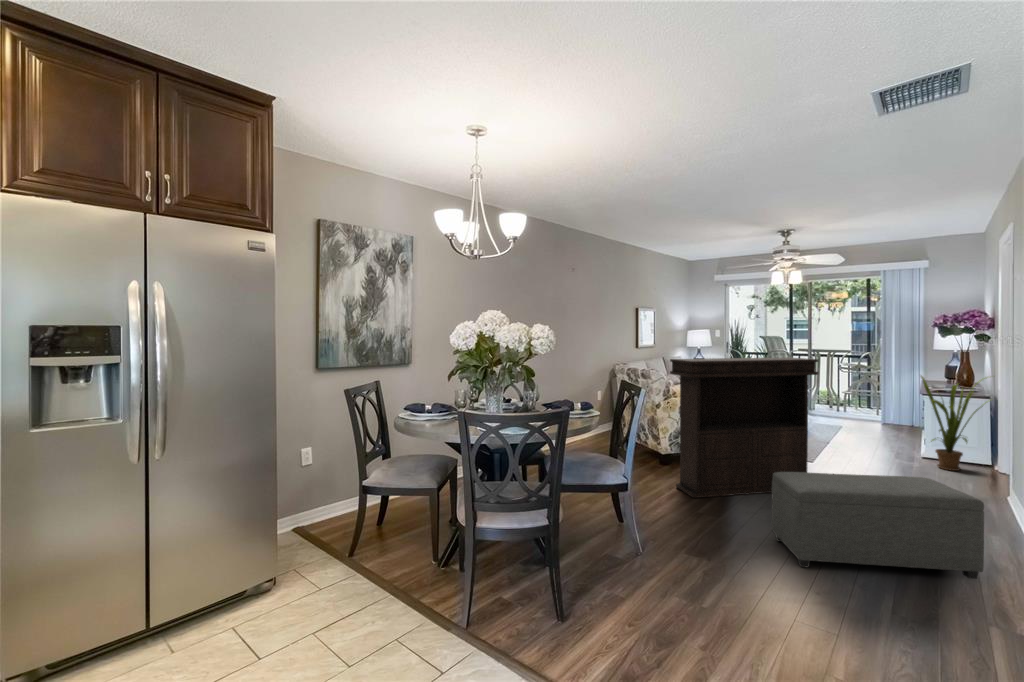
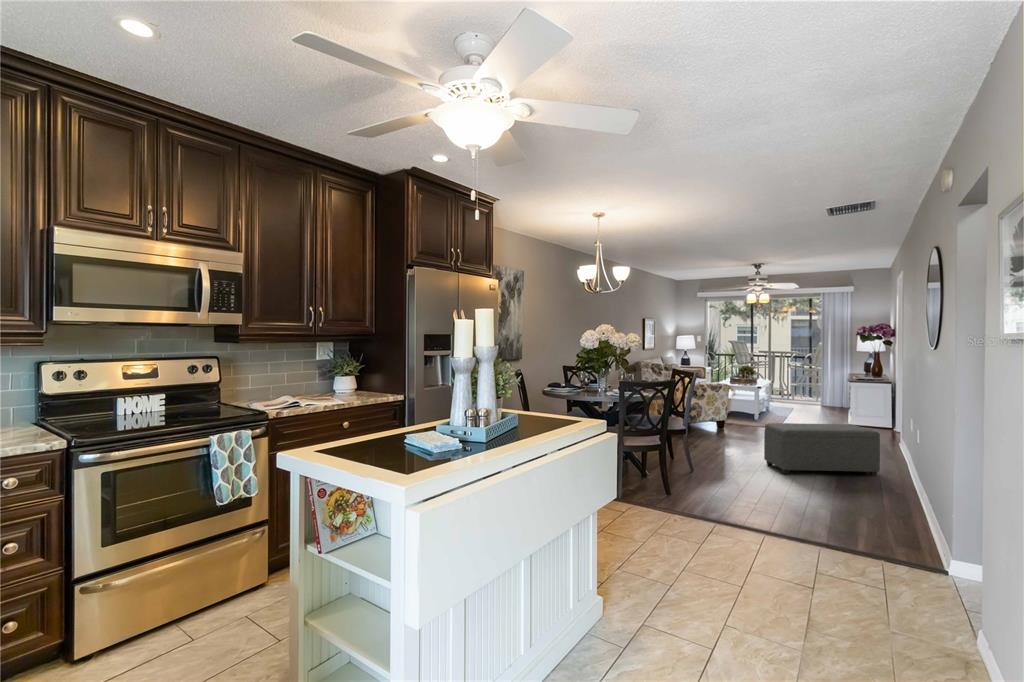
console table: present [670,357,818,498] -> none [691,356,786,448]
house plant: present [921,376,980,471] -> none [847,367,894,432]

